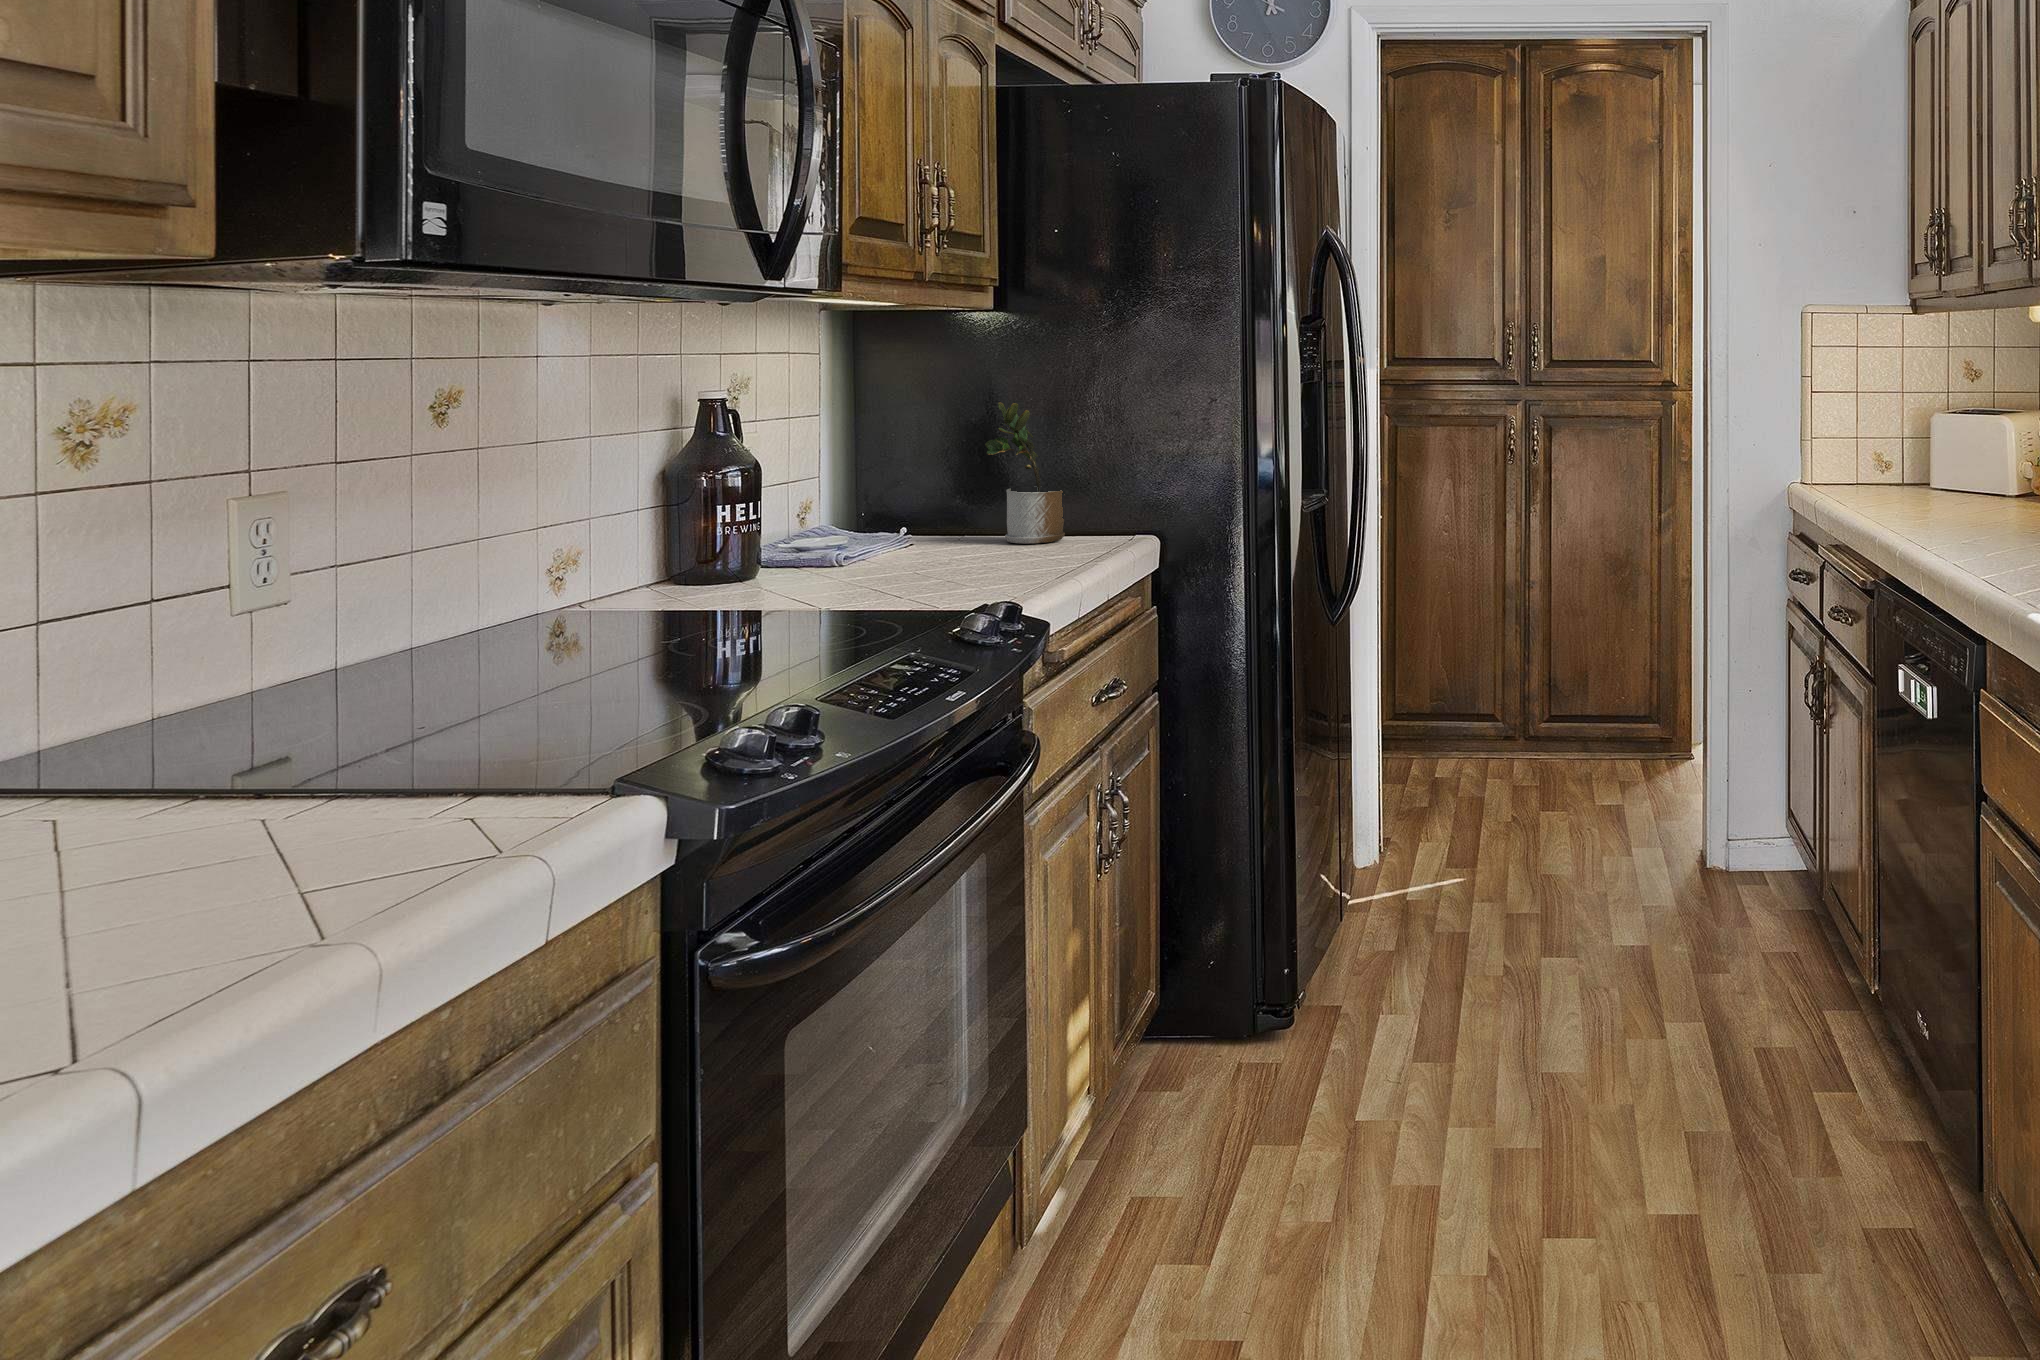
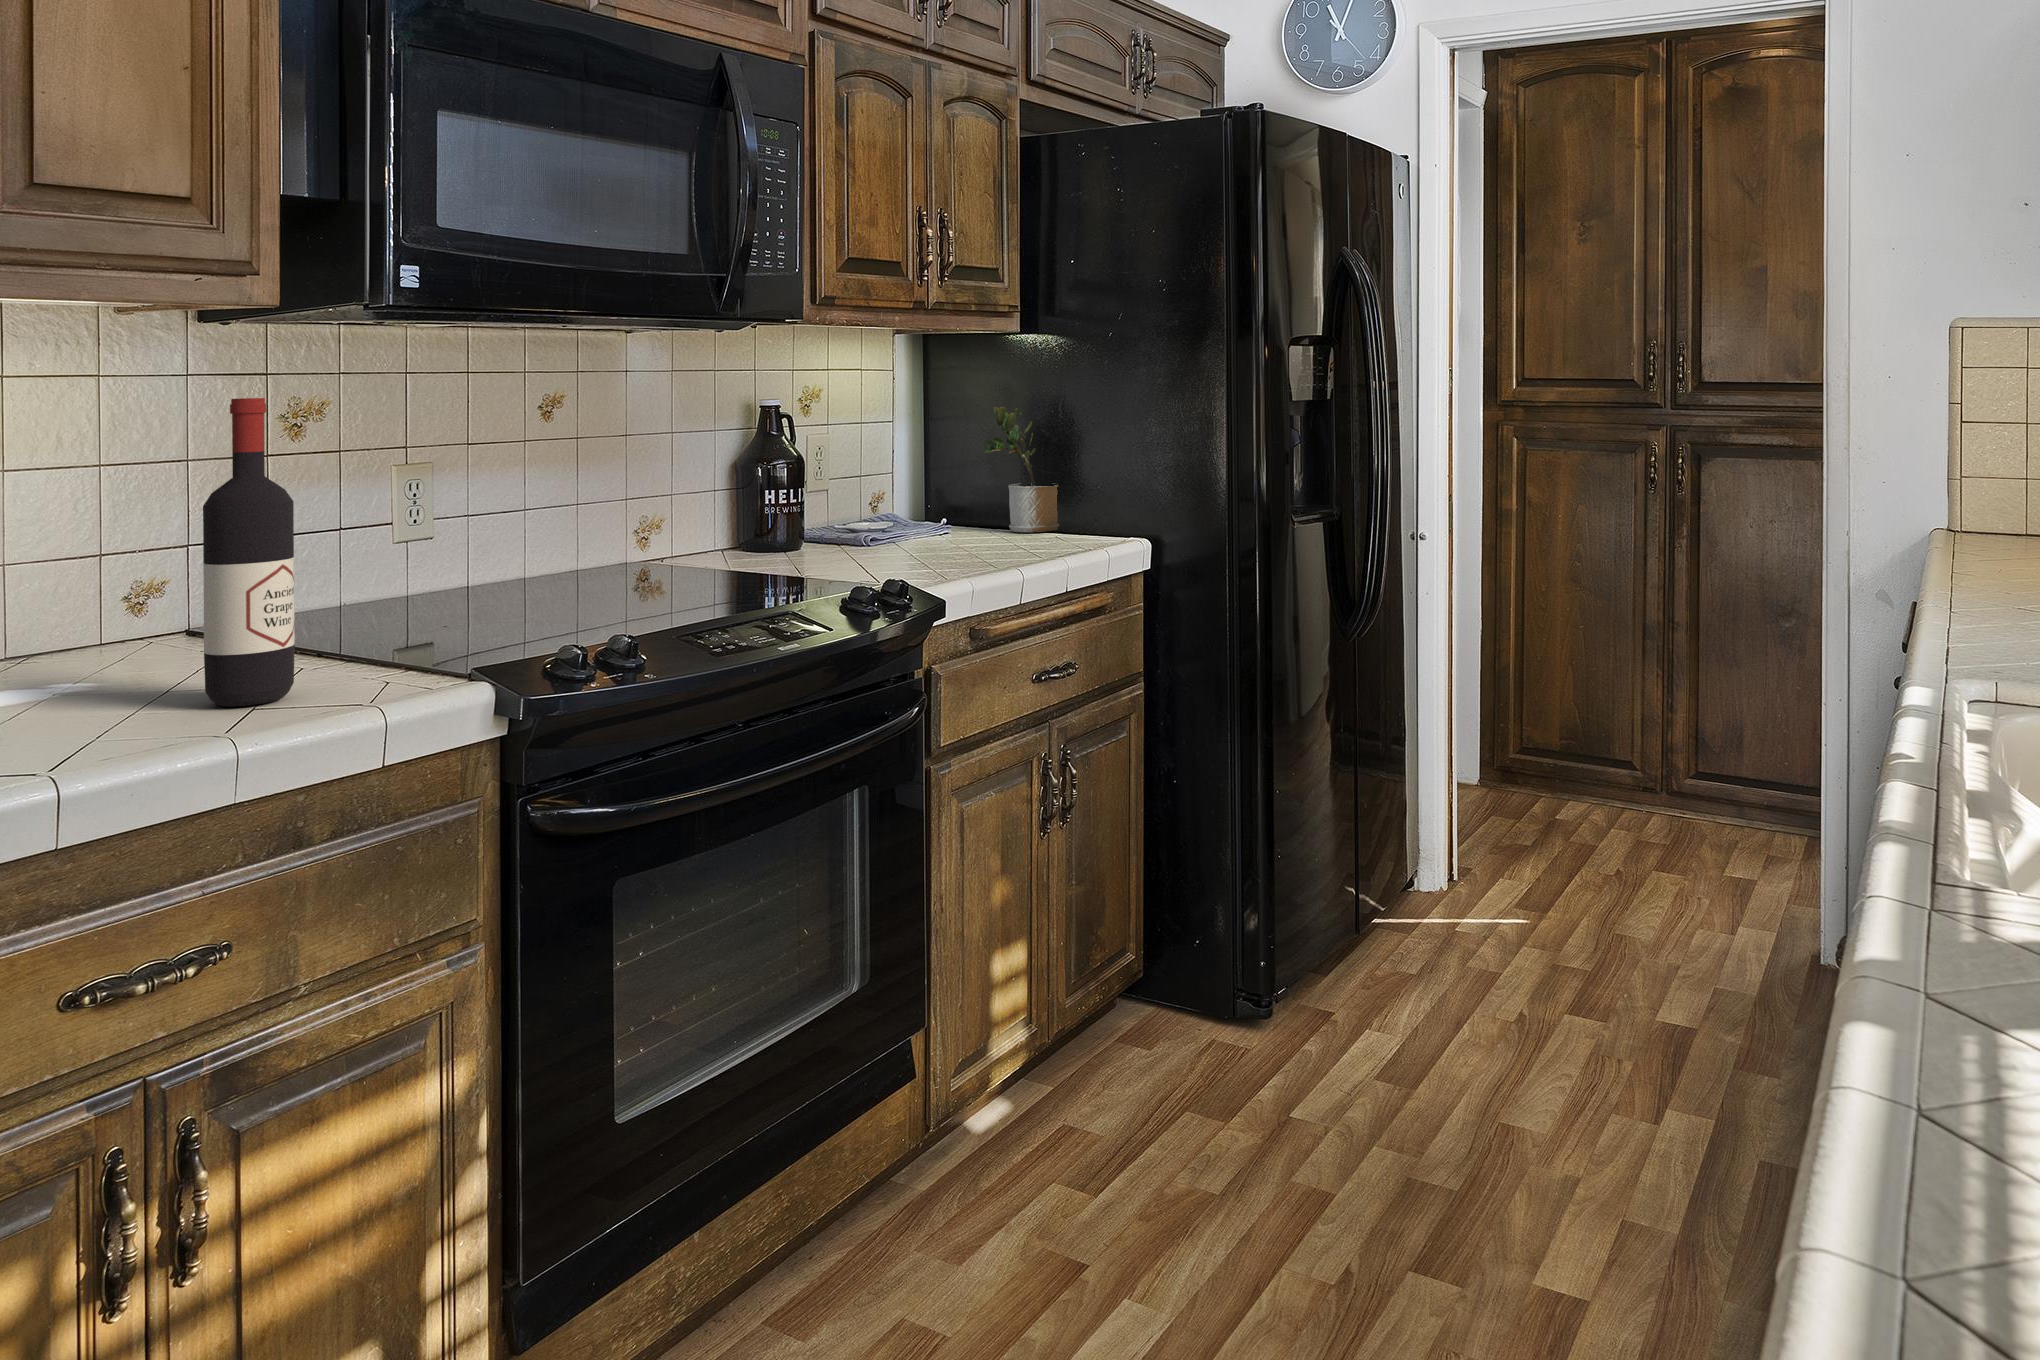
wine bottle: none [193,424,366,931] -> present [203,398,295,706]

